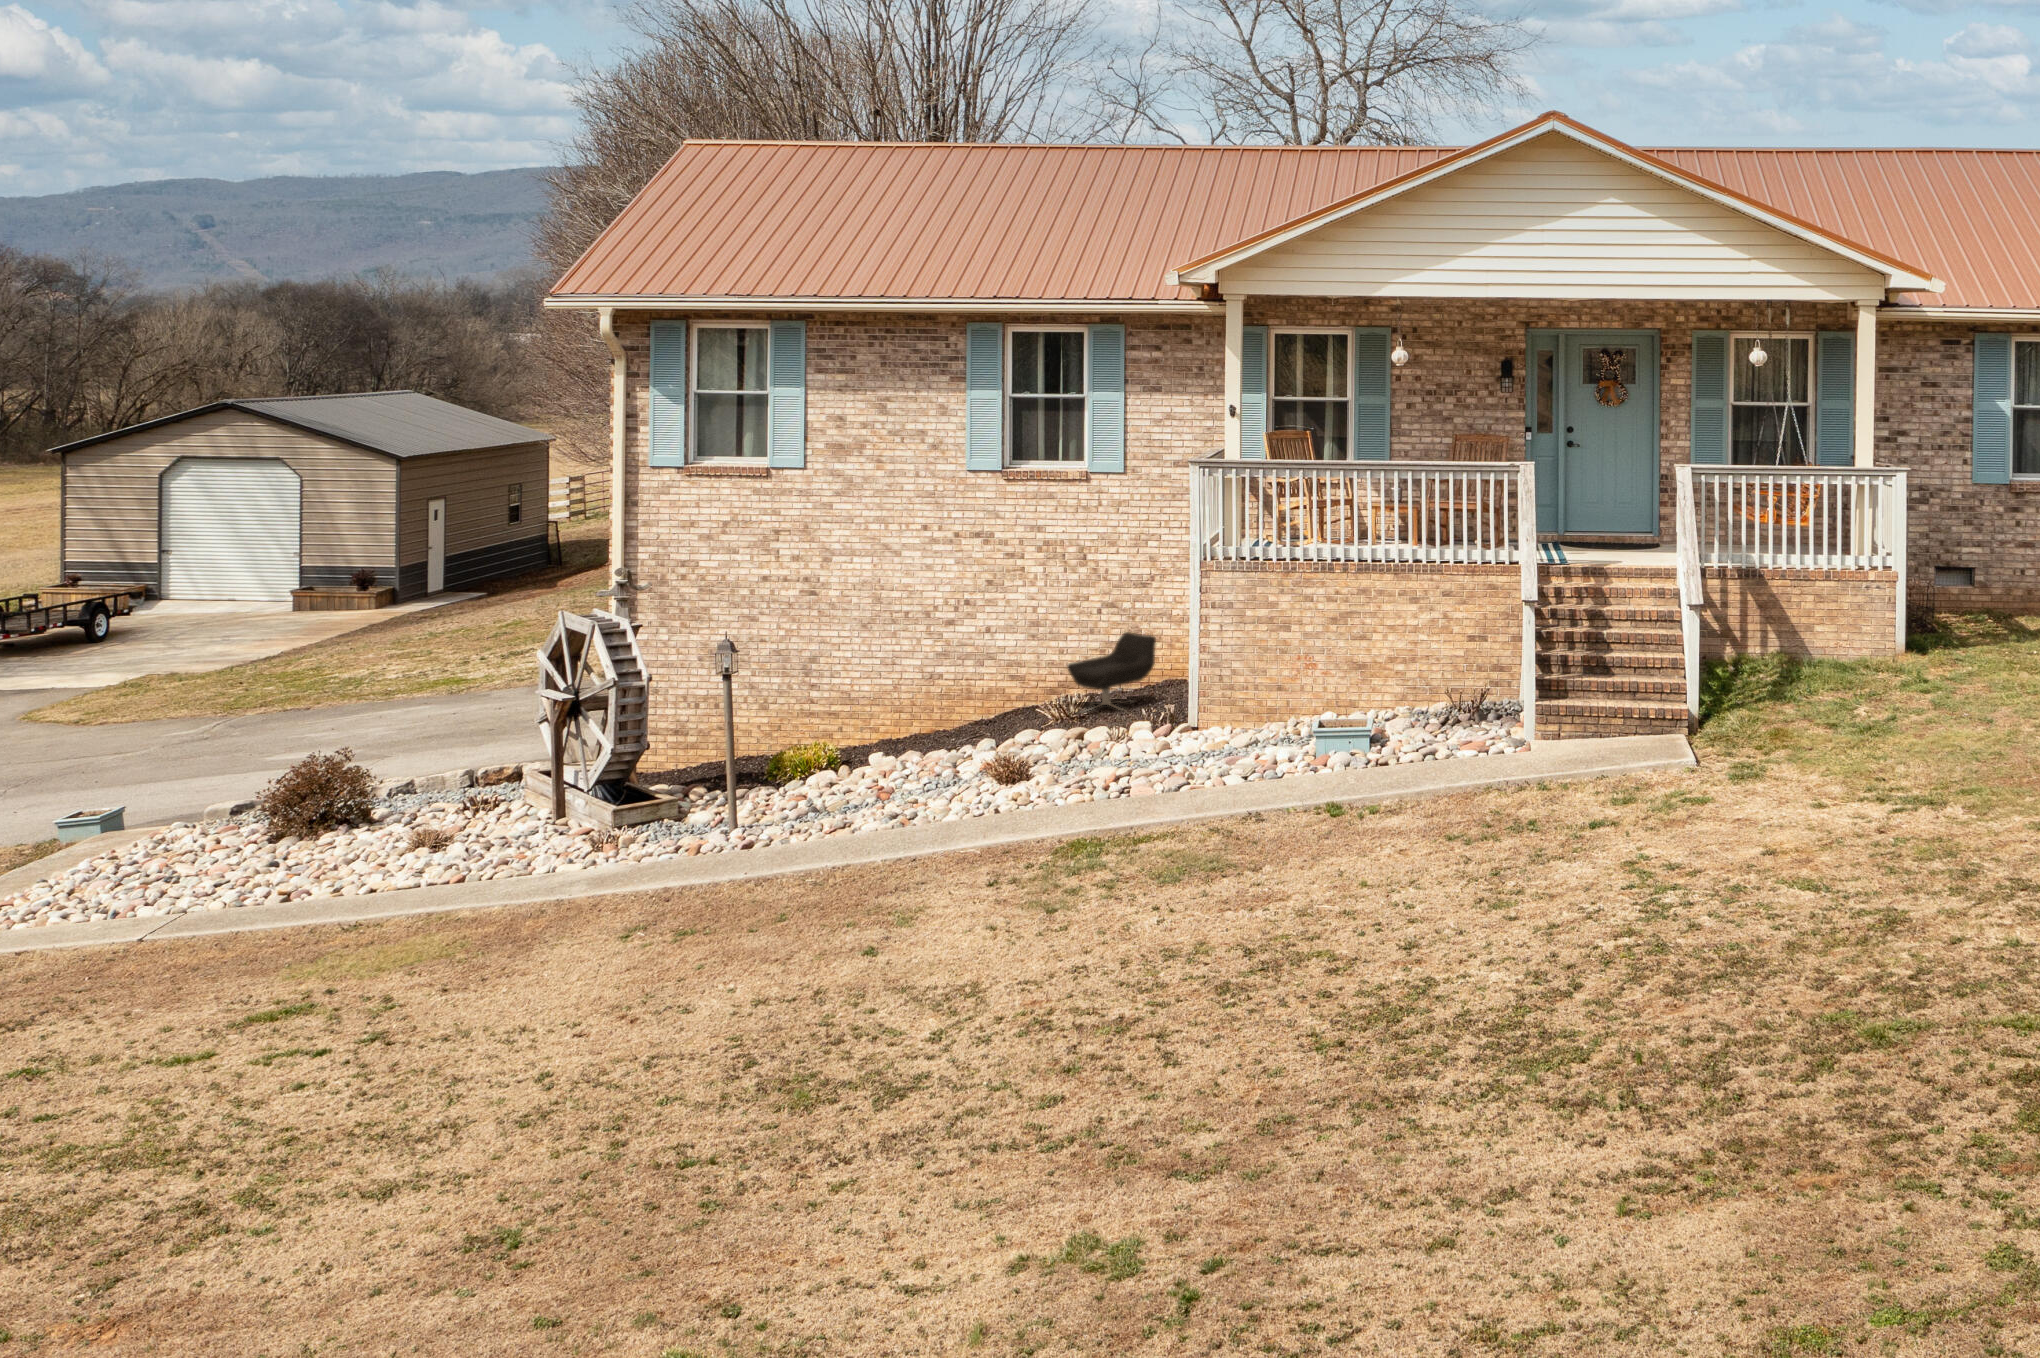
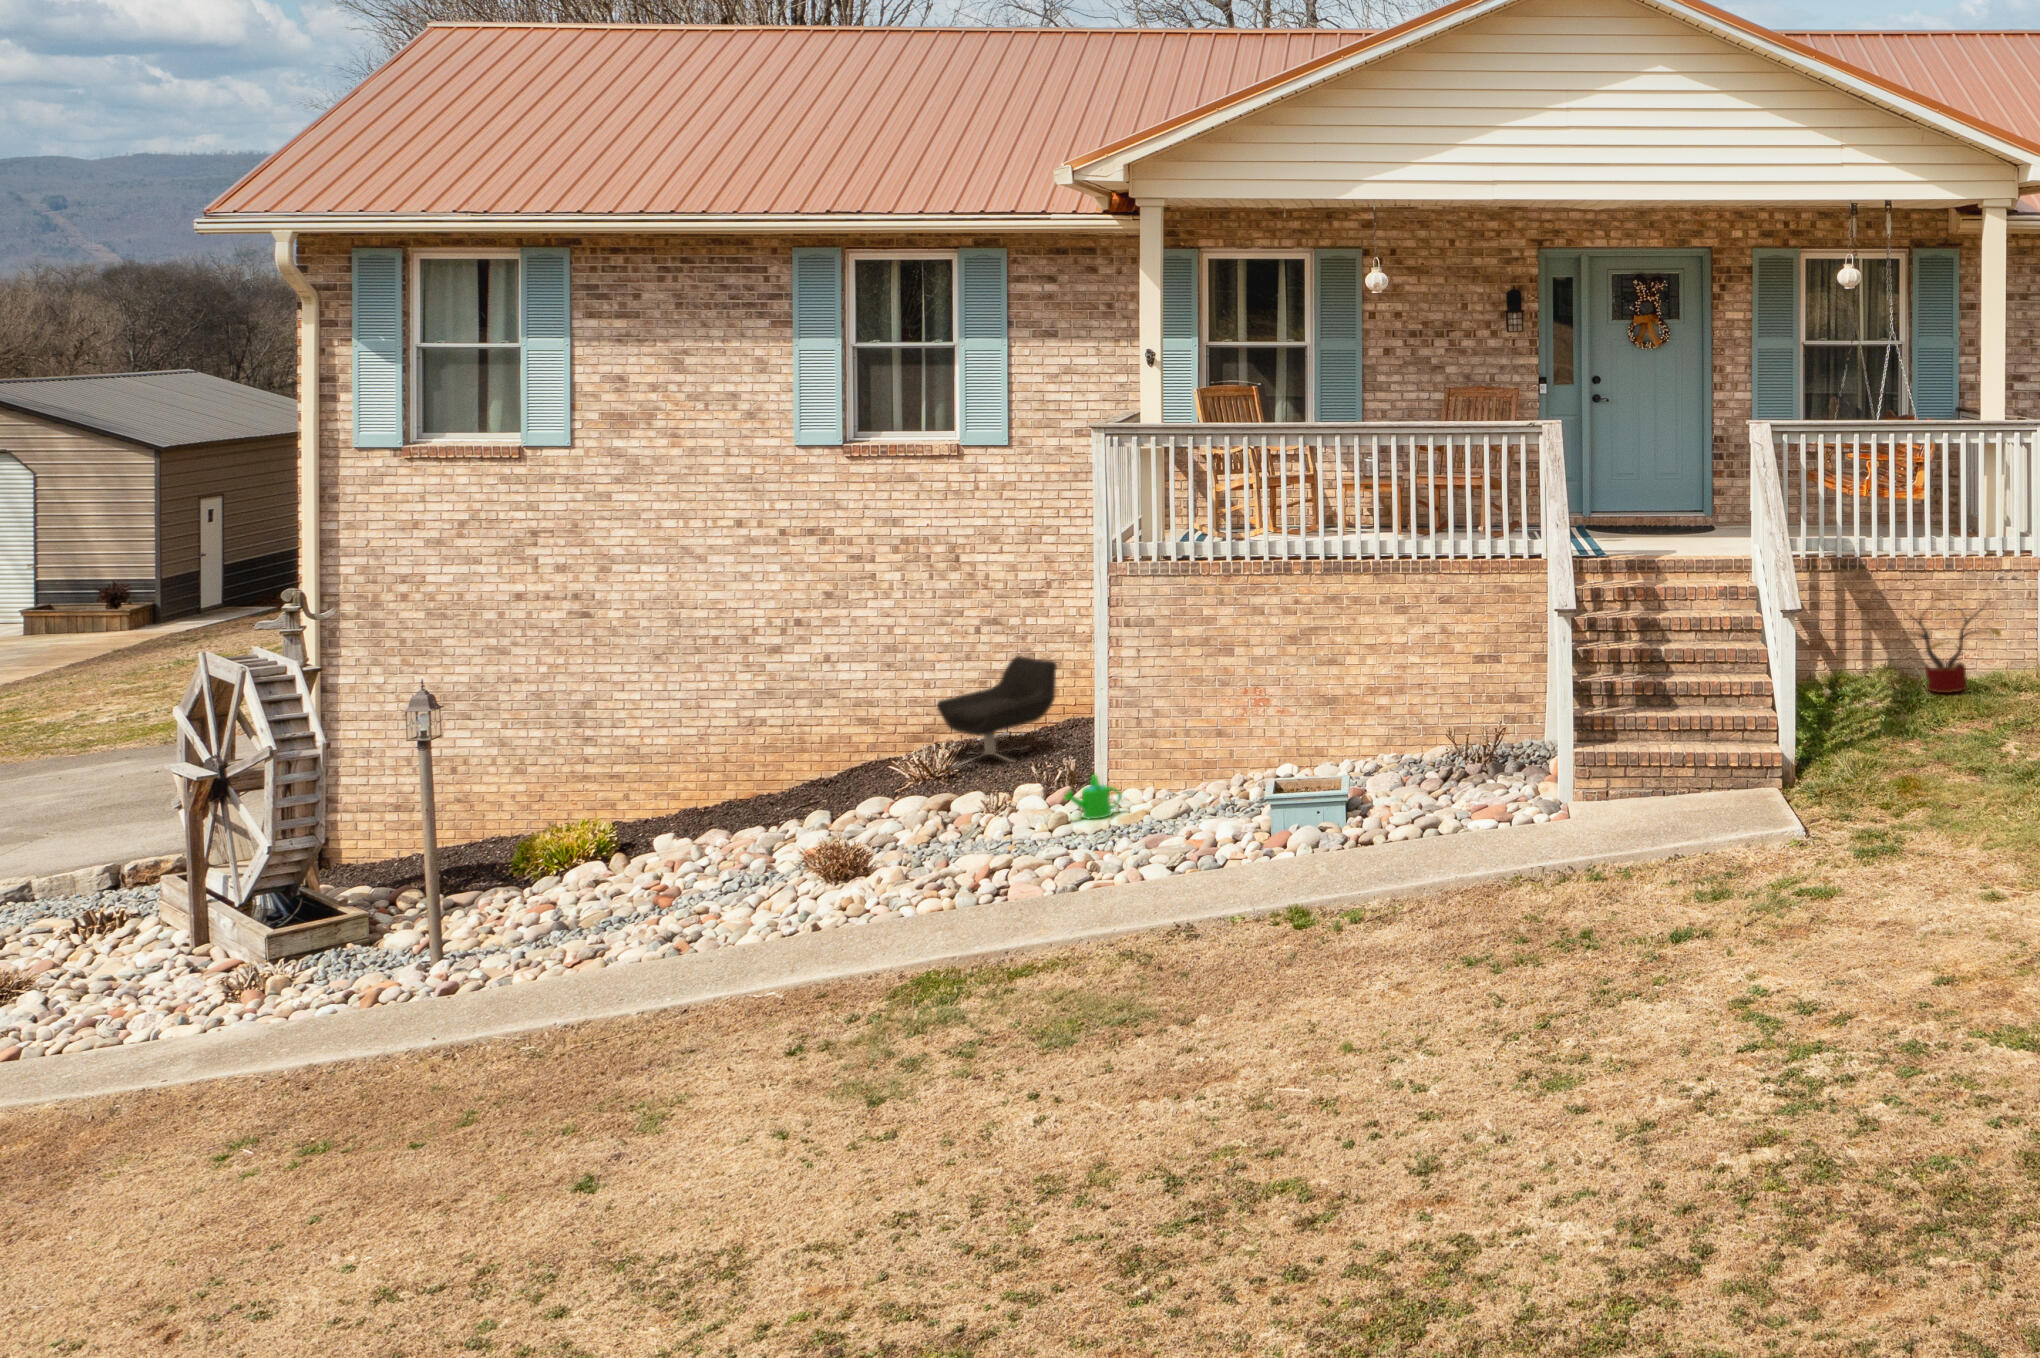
decorative plant: none [1786,598,1865,673] -> present [1904,598,2001,693]
watering can: none [1165,716,1207,749] -> present [1065,774,1122,819]

